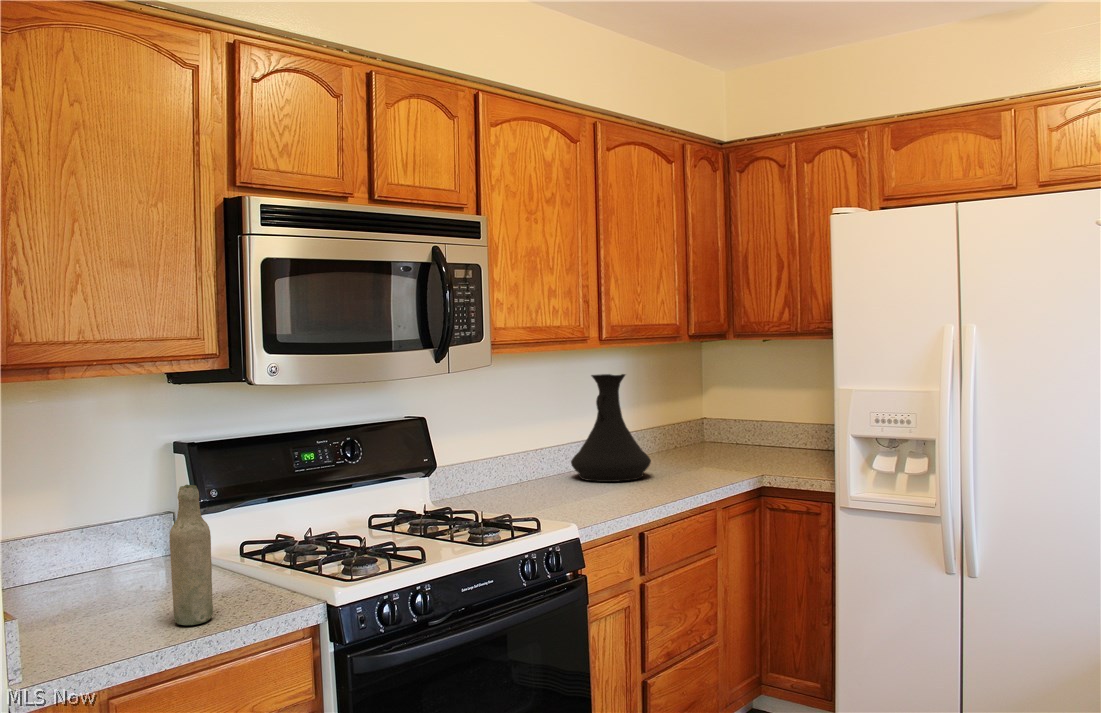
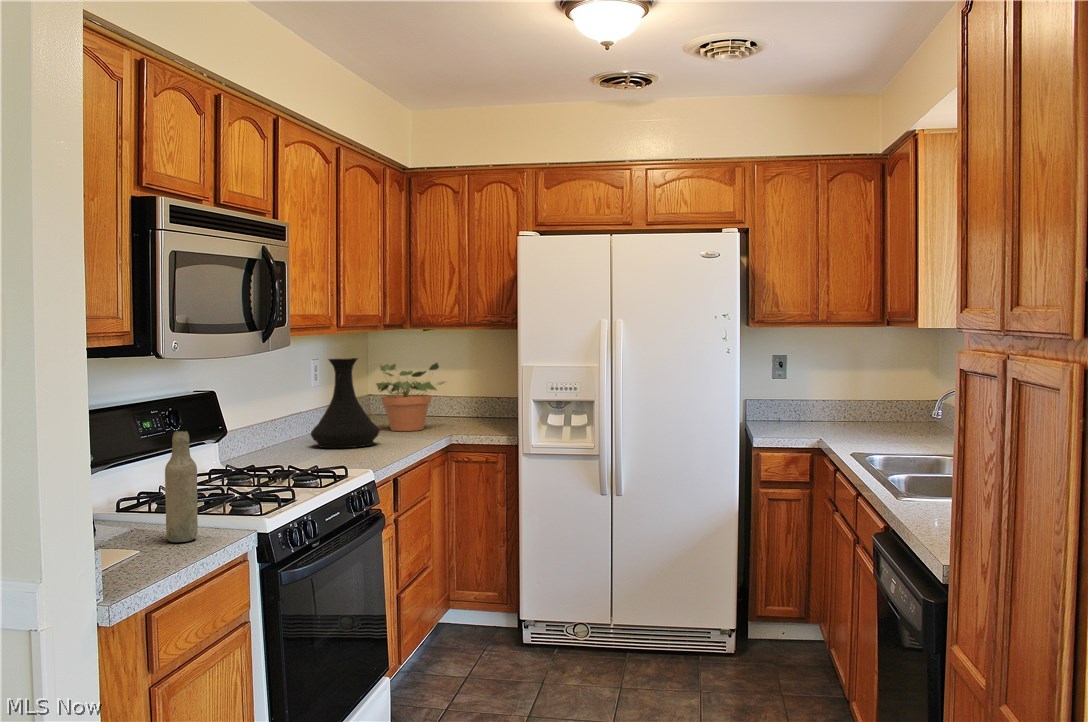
potted plant: none [676,377,771,459] -> present [376,363,444,431]

